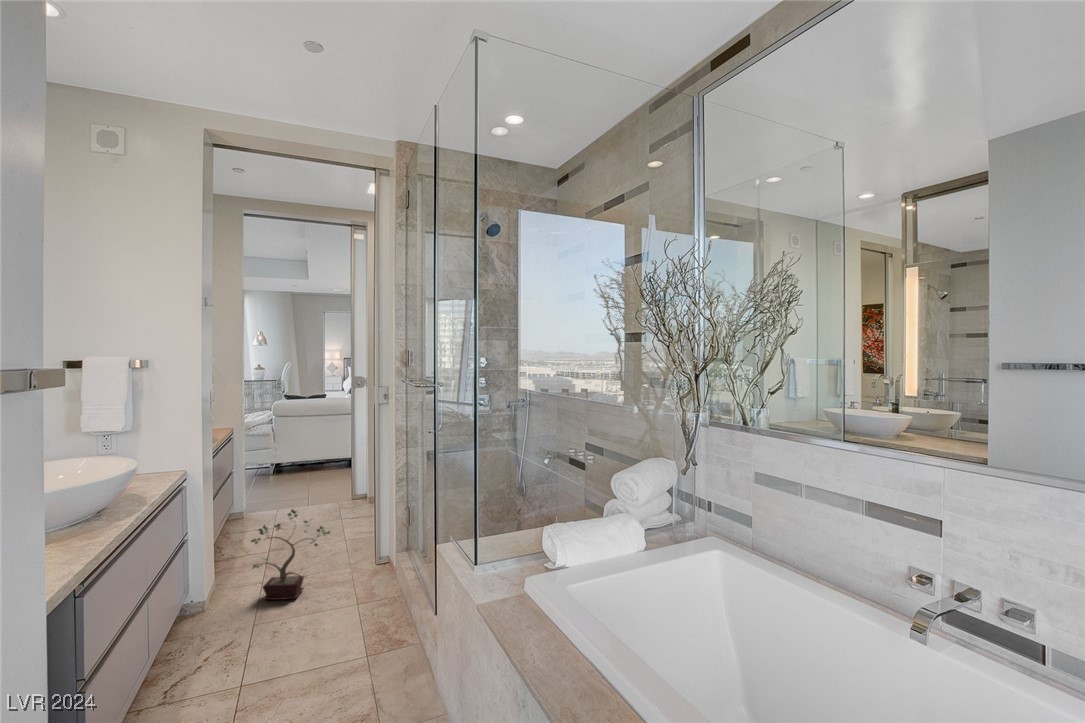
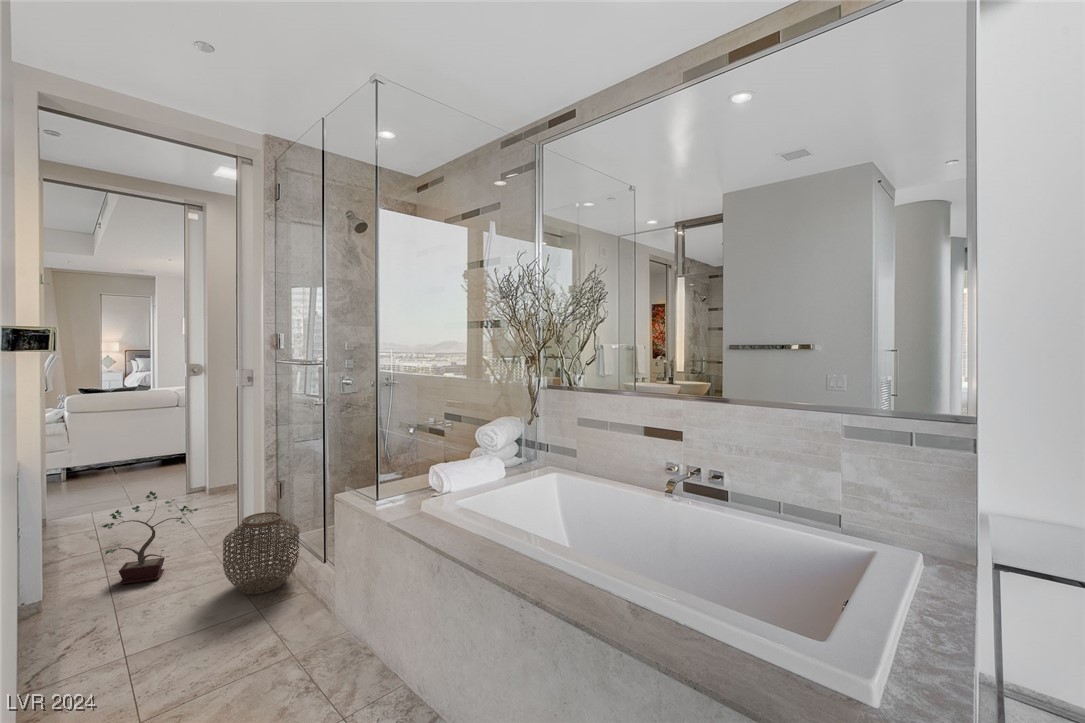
woven basket: none [343,545,418,638] -> present [223,512,299,594]

